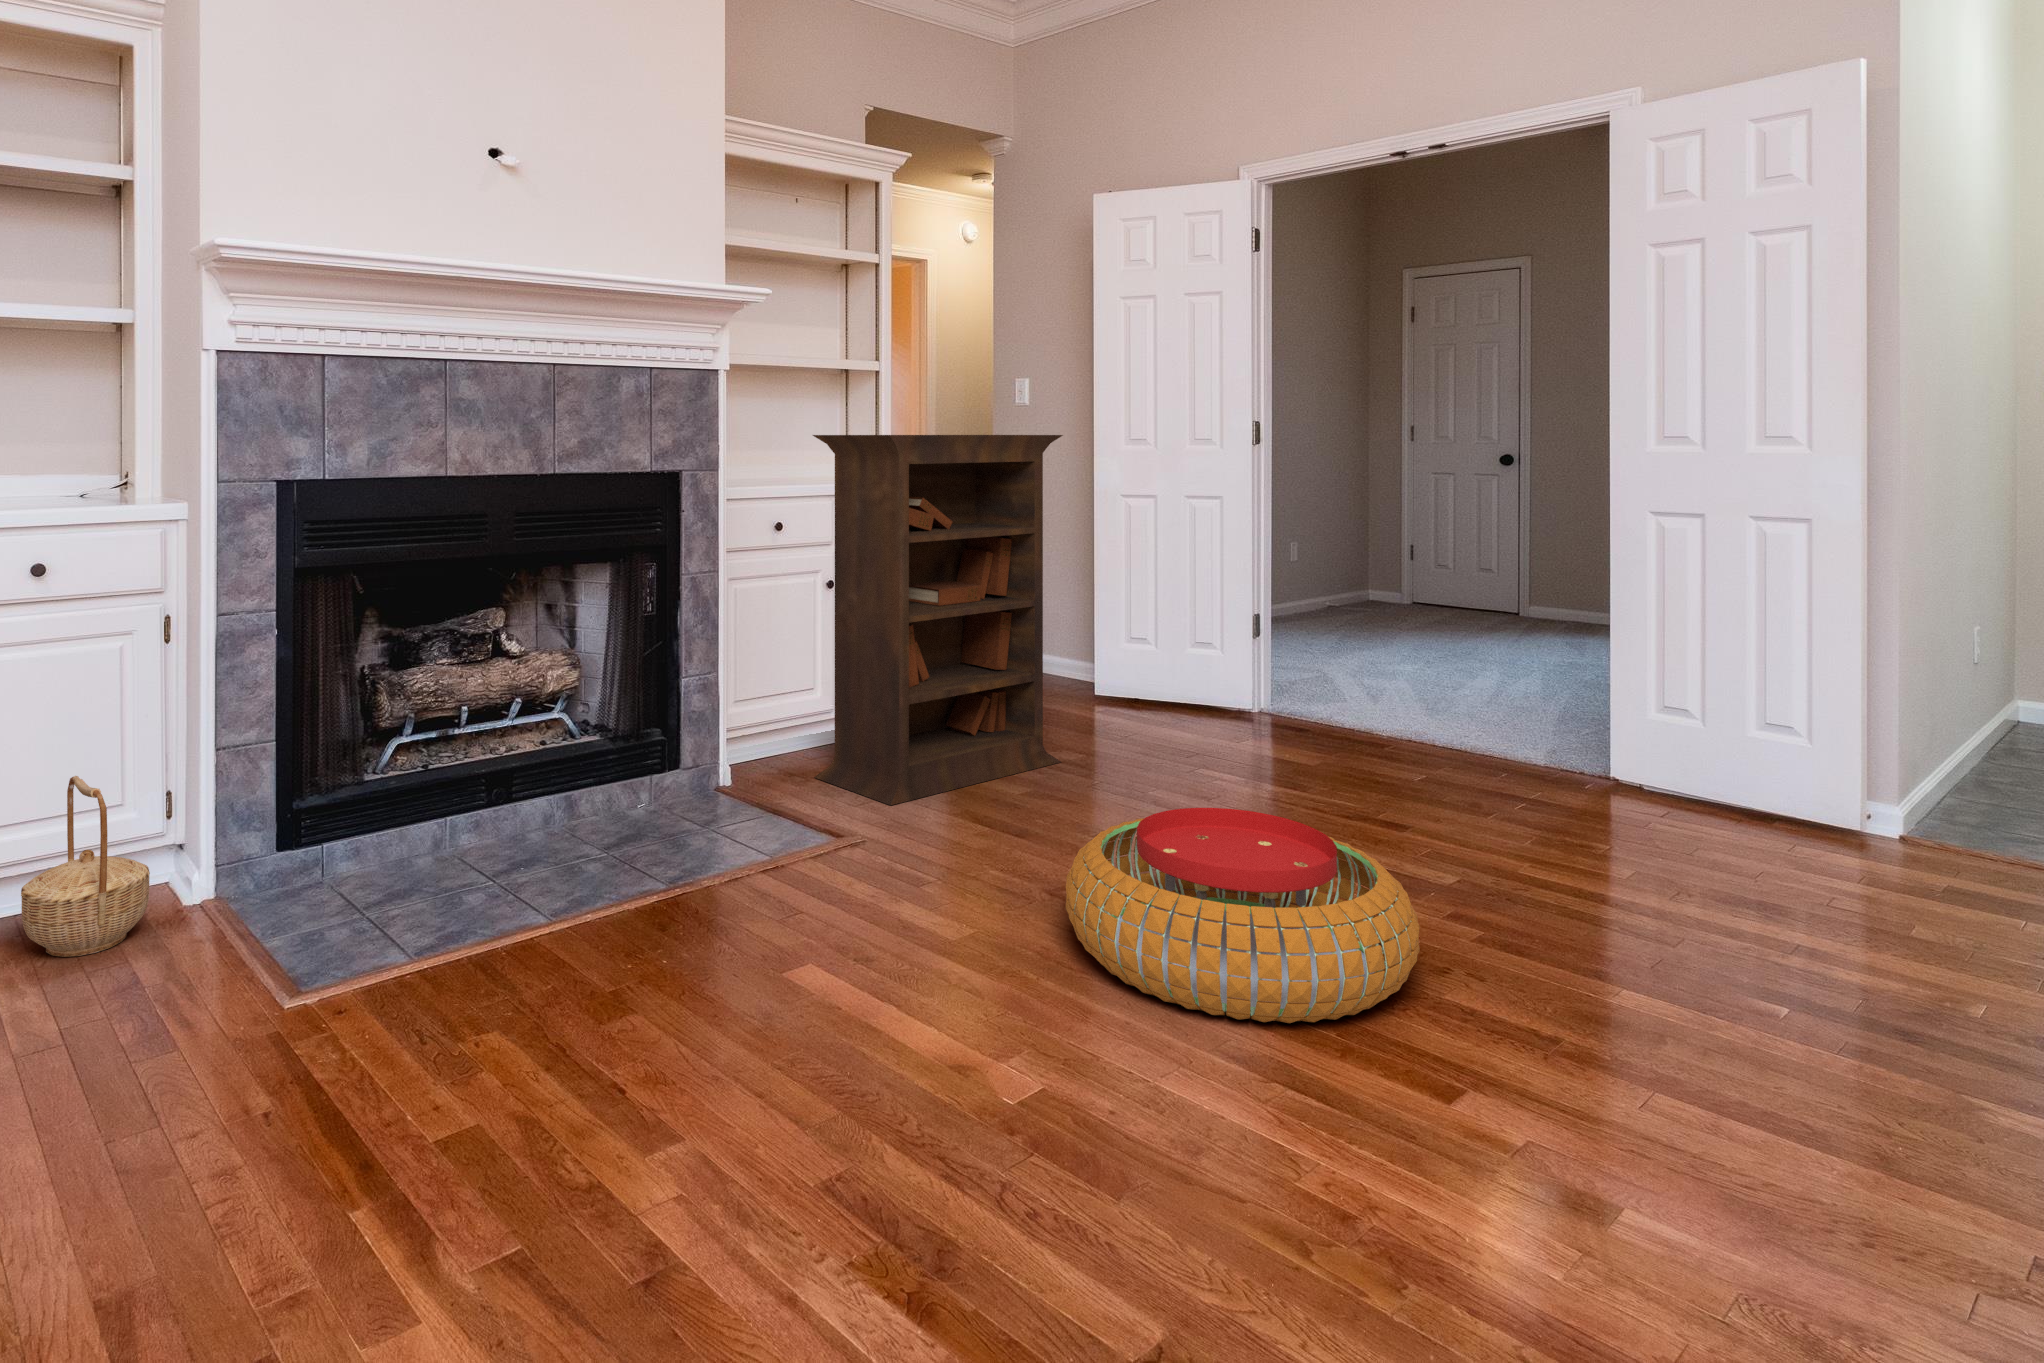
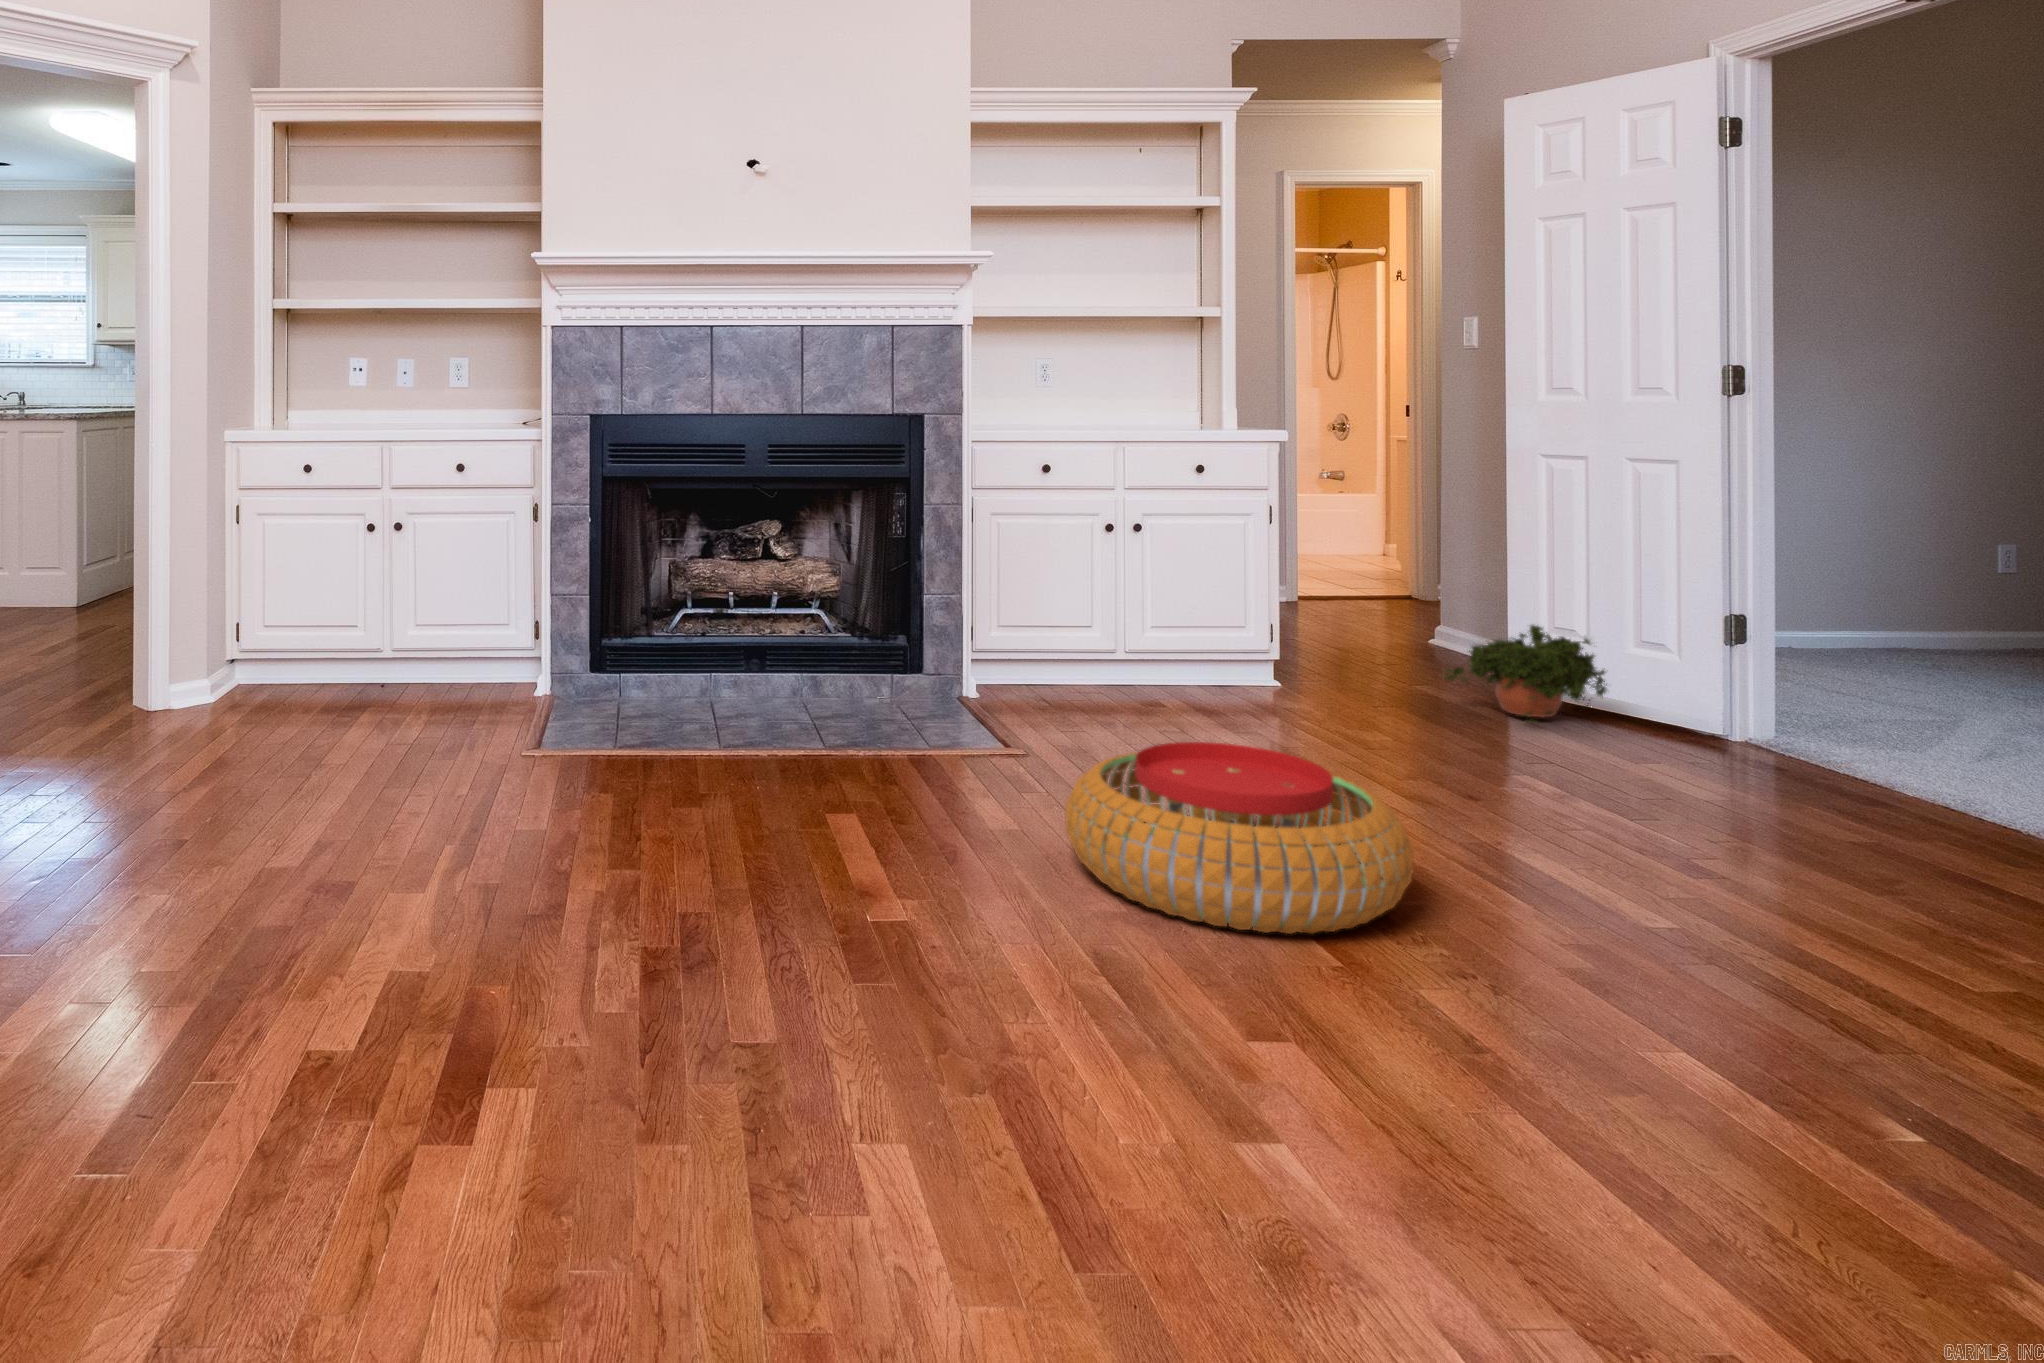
bookcase: present [813,435,1063,805] -> none [1061,384,1351,732]
potted plant: none [1087,638,1208,730] -> present [1444,625,1607,724]
basket: present [21,776,150,957] -> none [441,600,512,708]

